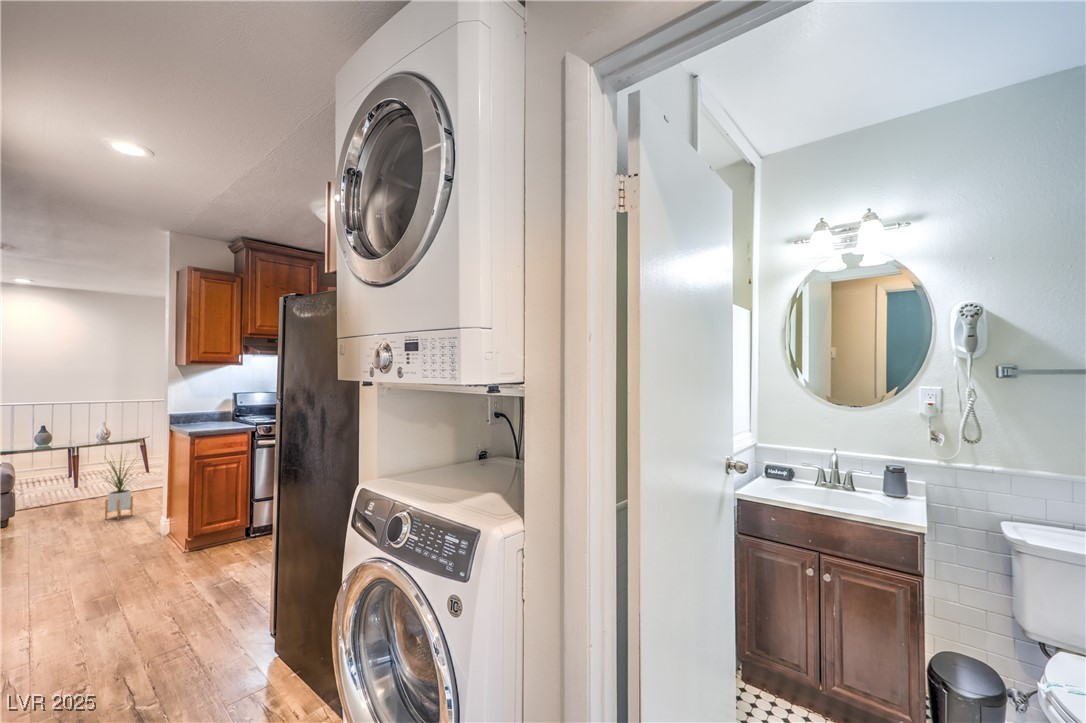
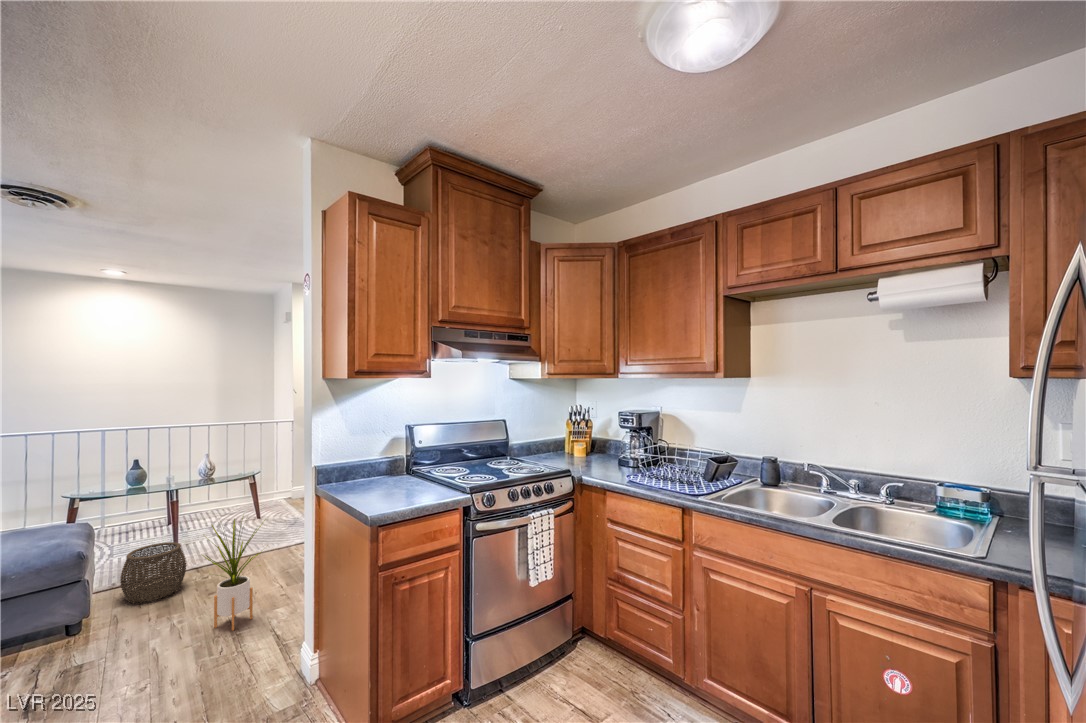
woven basket: none [36,476,86,512] -> present [120,542,187,603]

